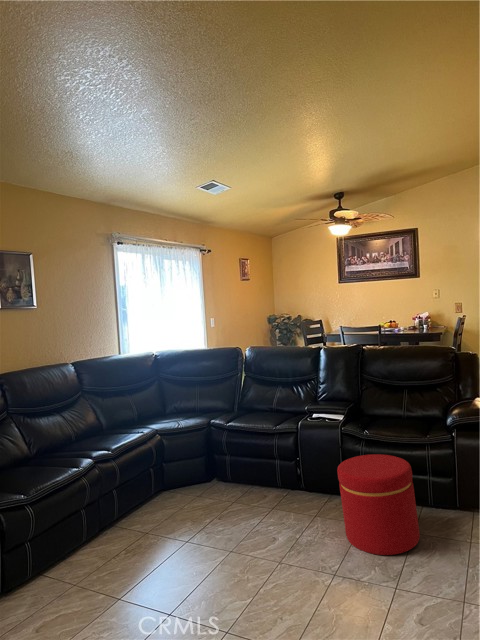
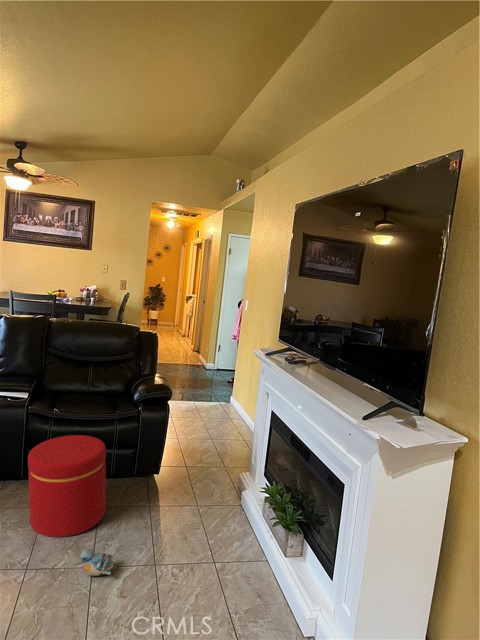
plush toy: none [380,568,421,603] -> present [79,549,117,576]

